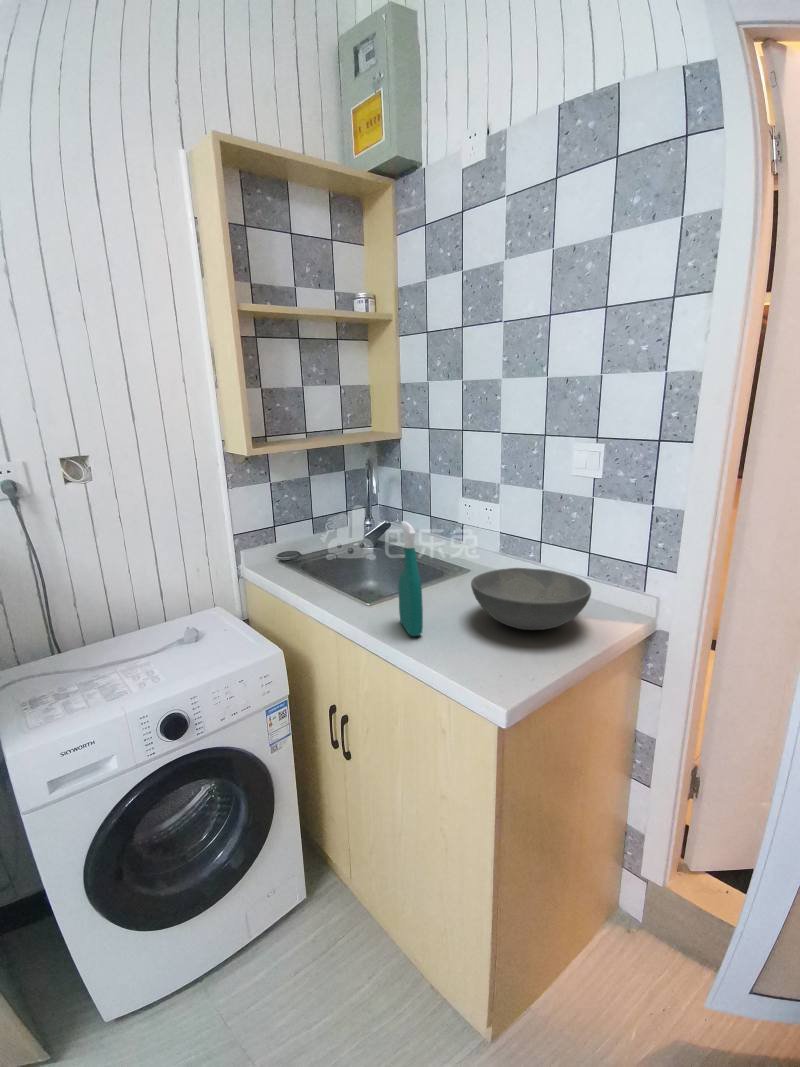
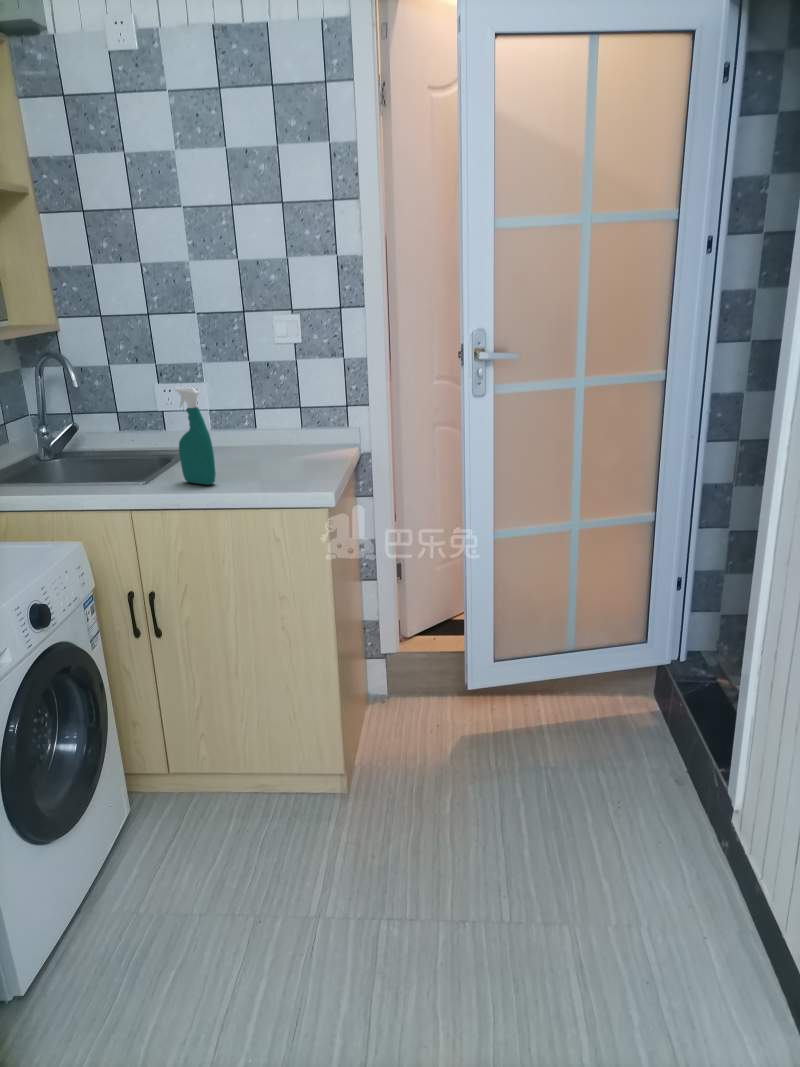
bowl: present [471,568,591,630] -> none [232,423,326,464]

